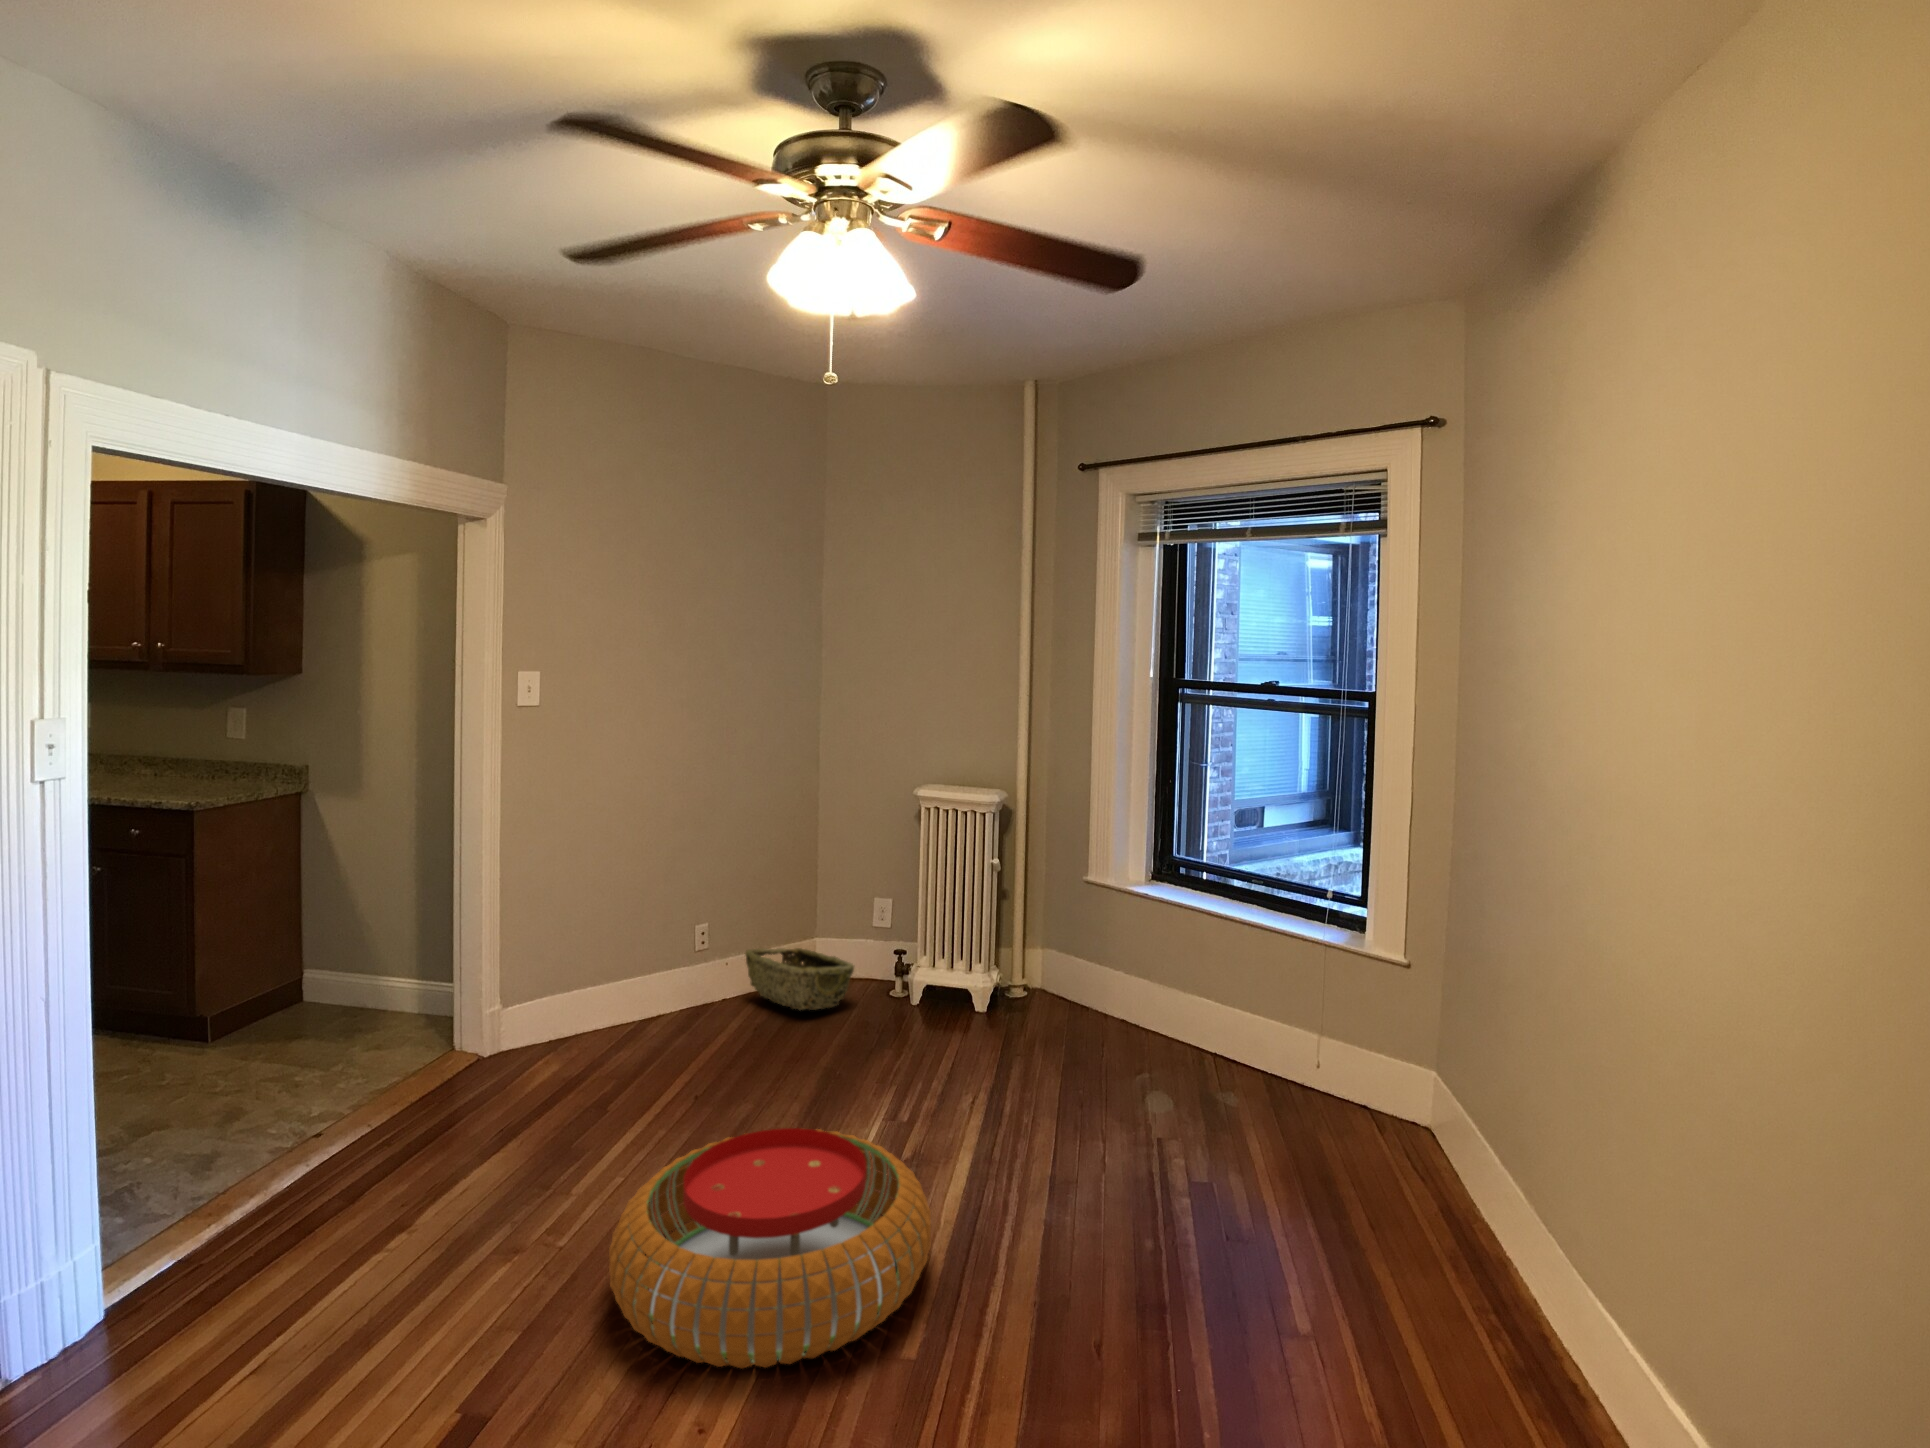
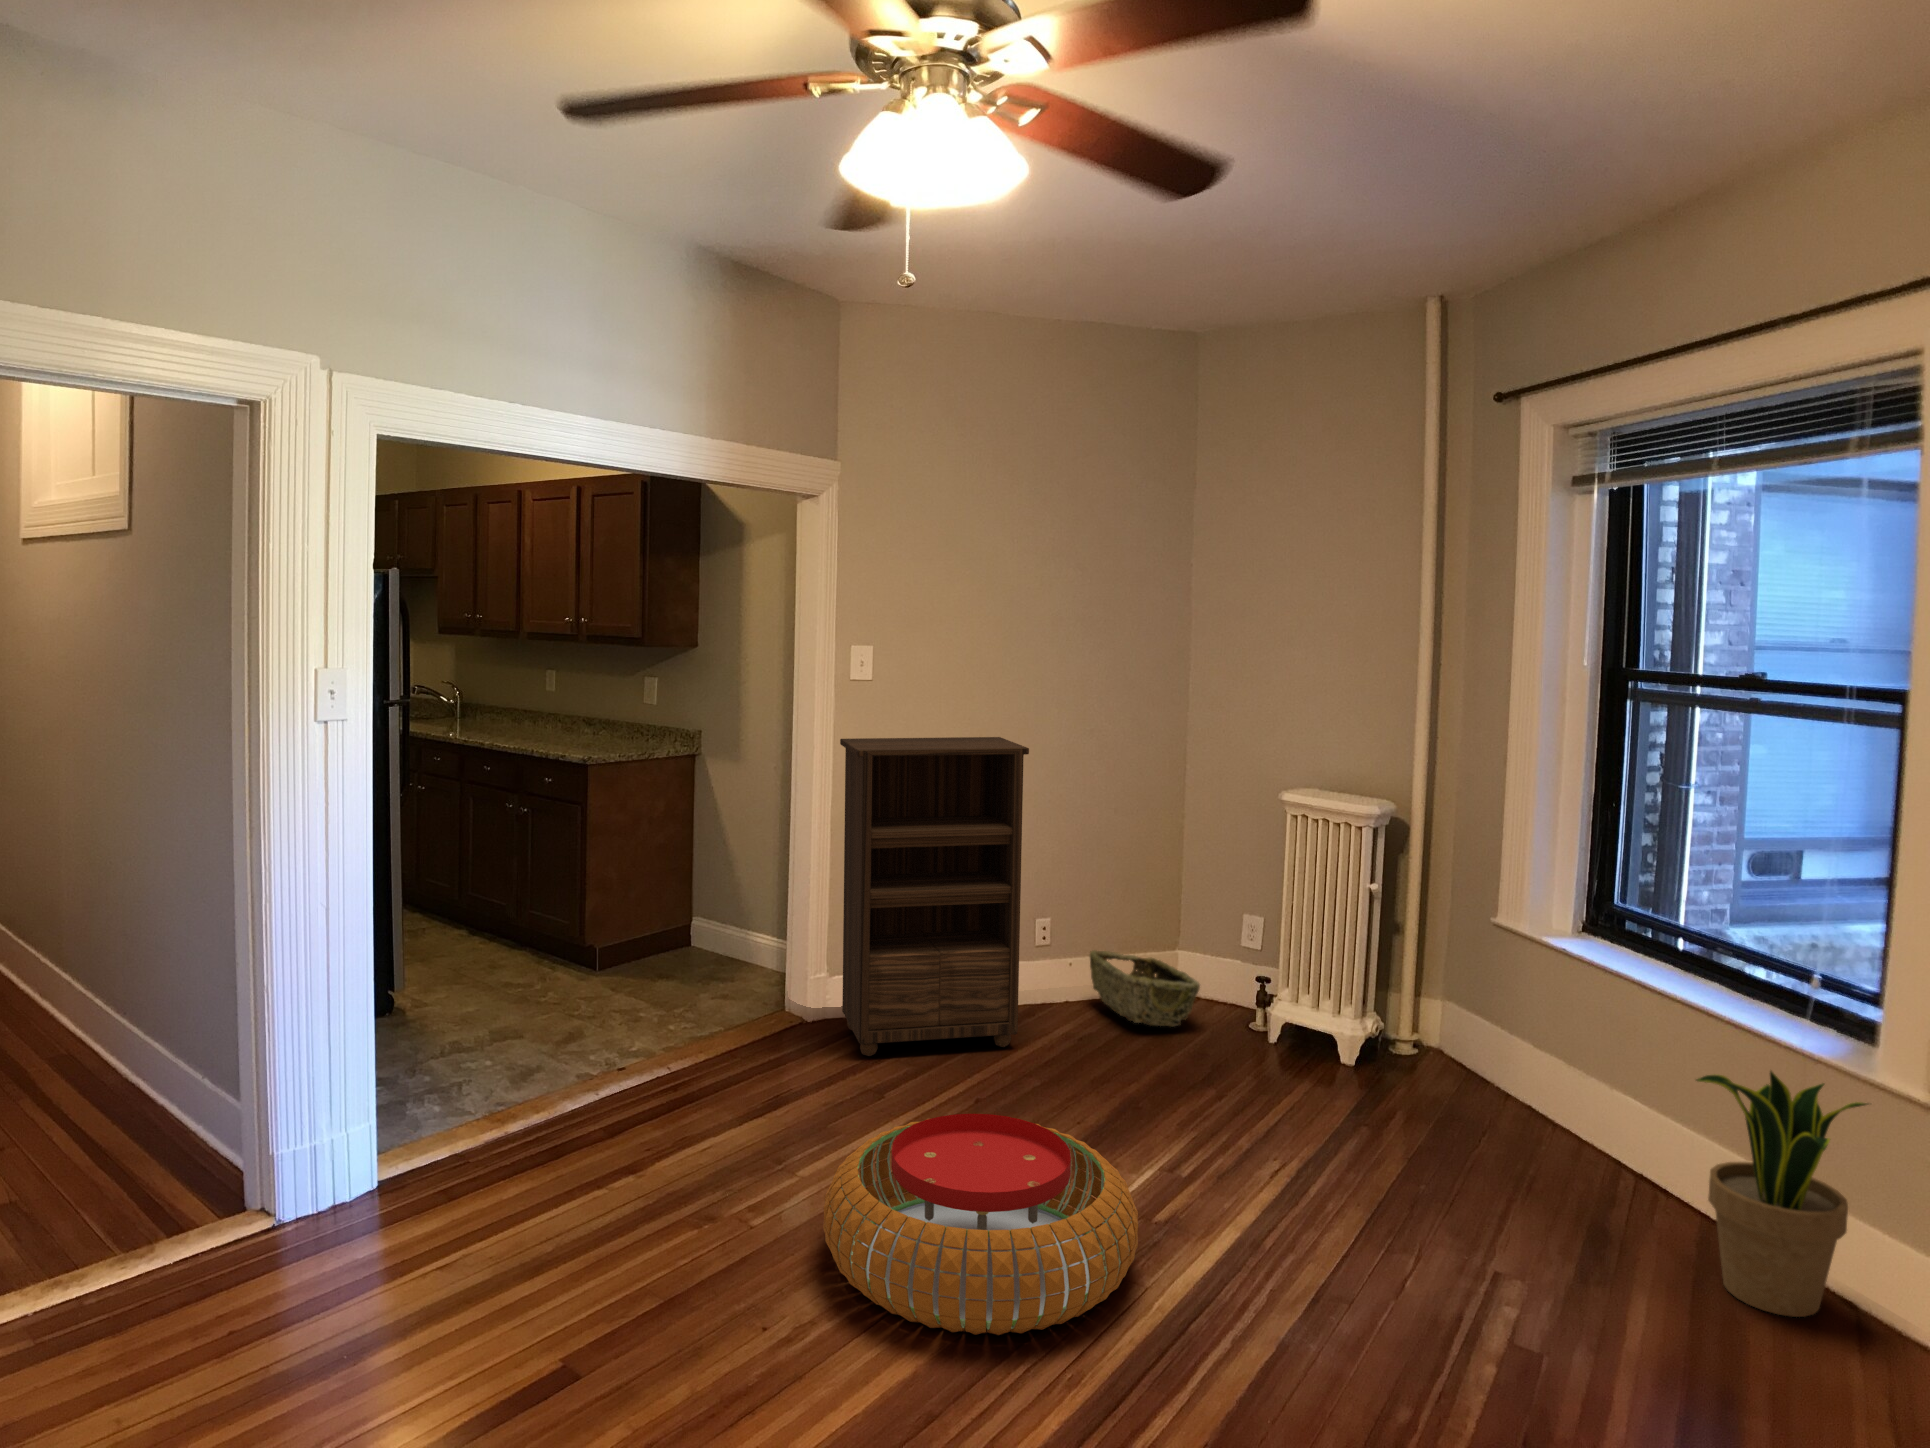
bookshelf: none [500,757,710,1097] -> present [840,737,1029,1056]
potted plant: none [1285,963,1387,1137] -> present [1696,1071,1867,1317]

